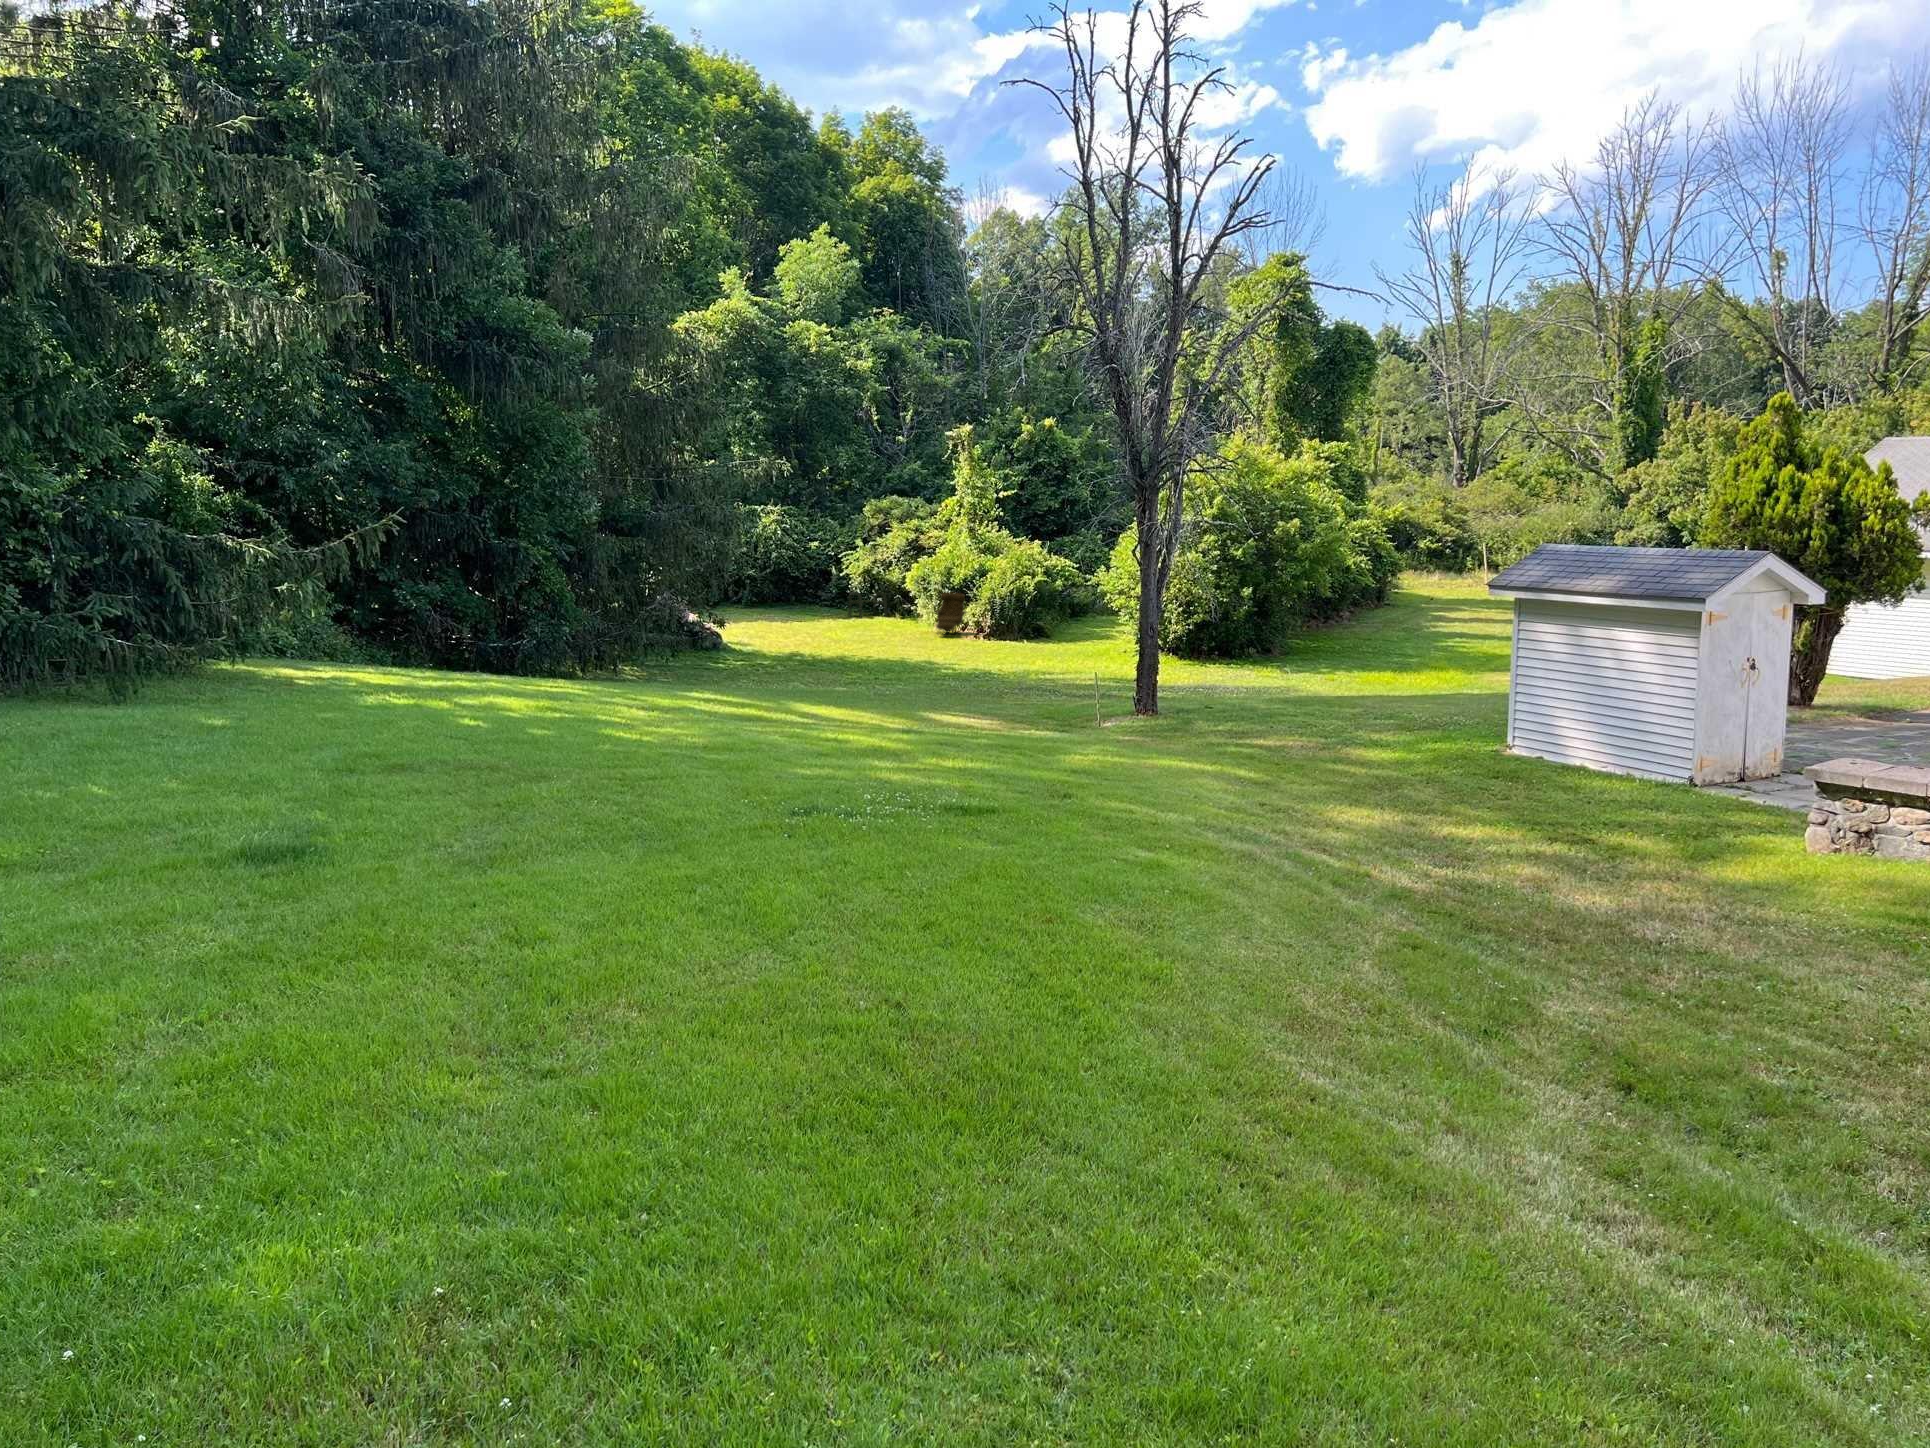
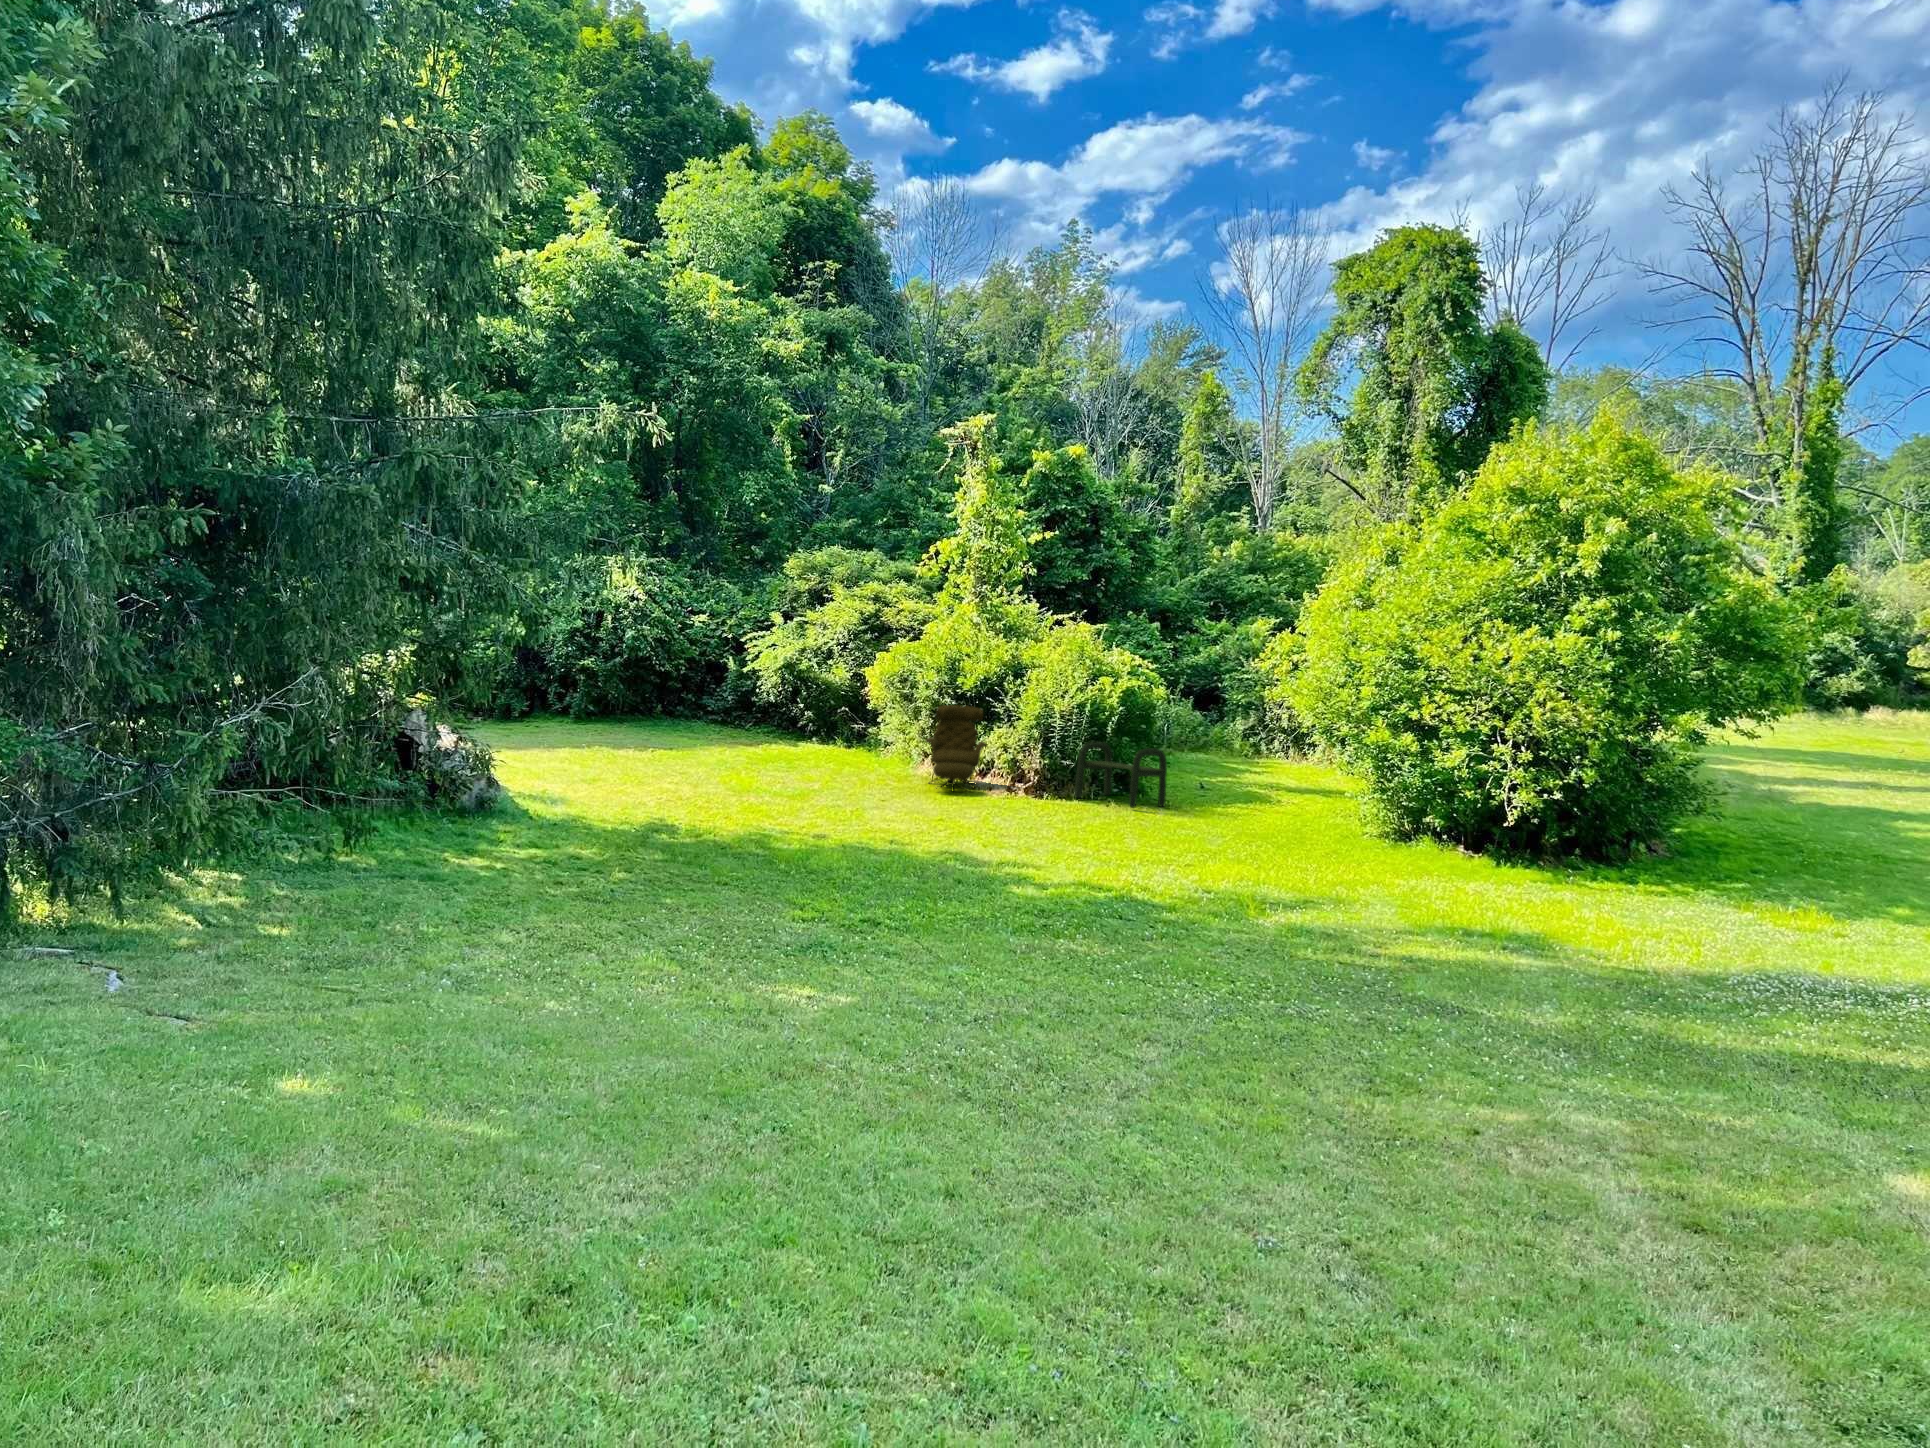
bench: present [848,592,887,617] -> present [1075,742,1167,808]

